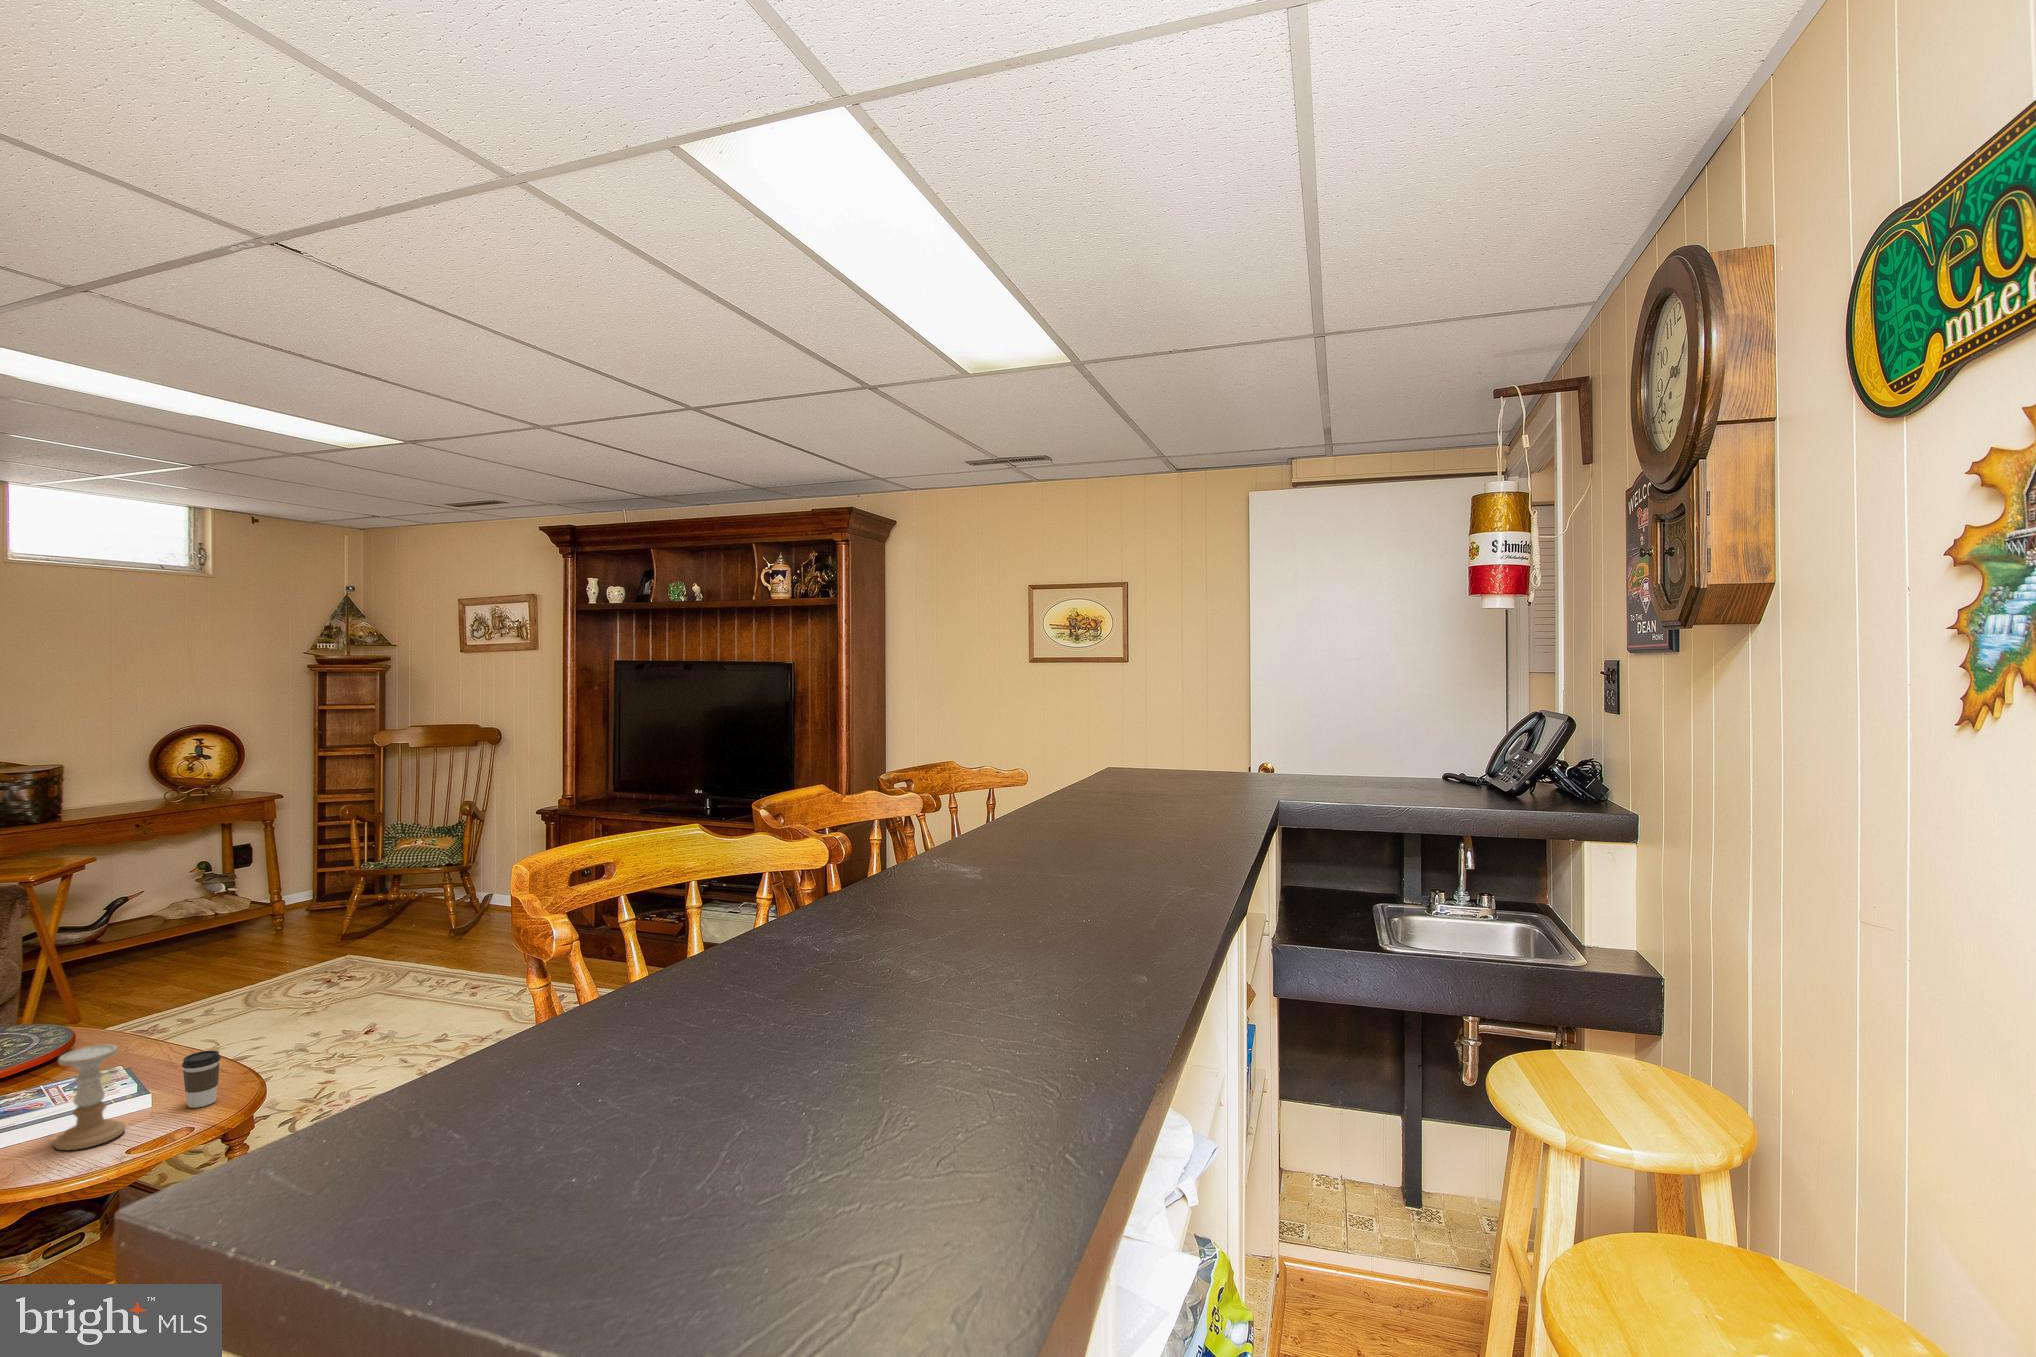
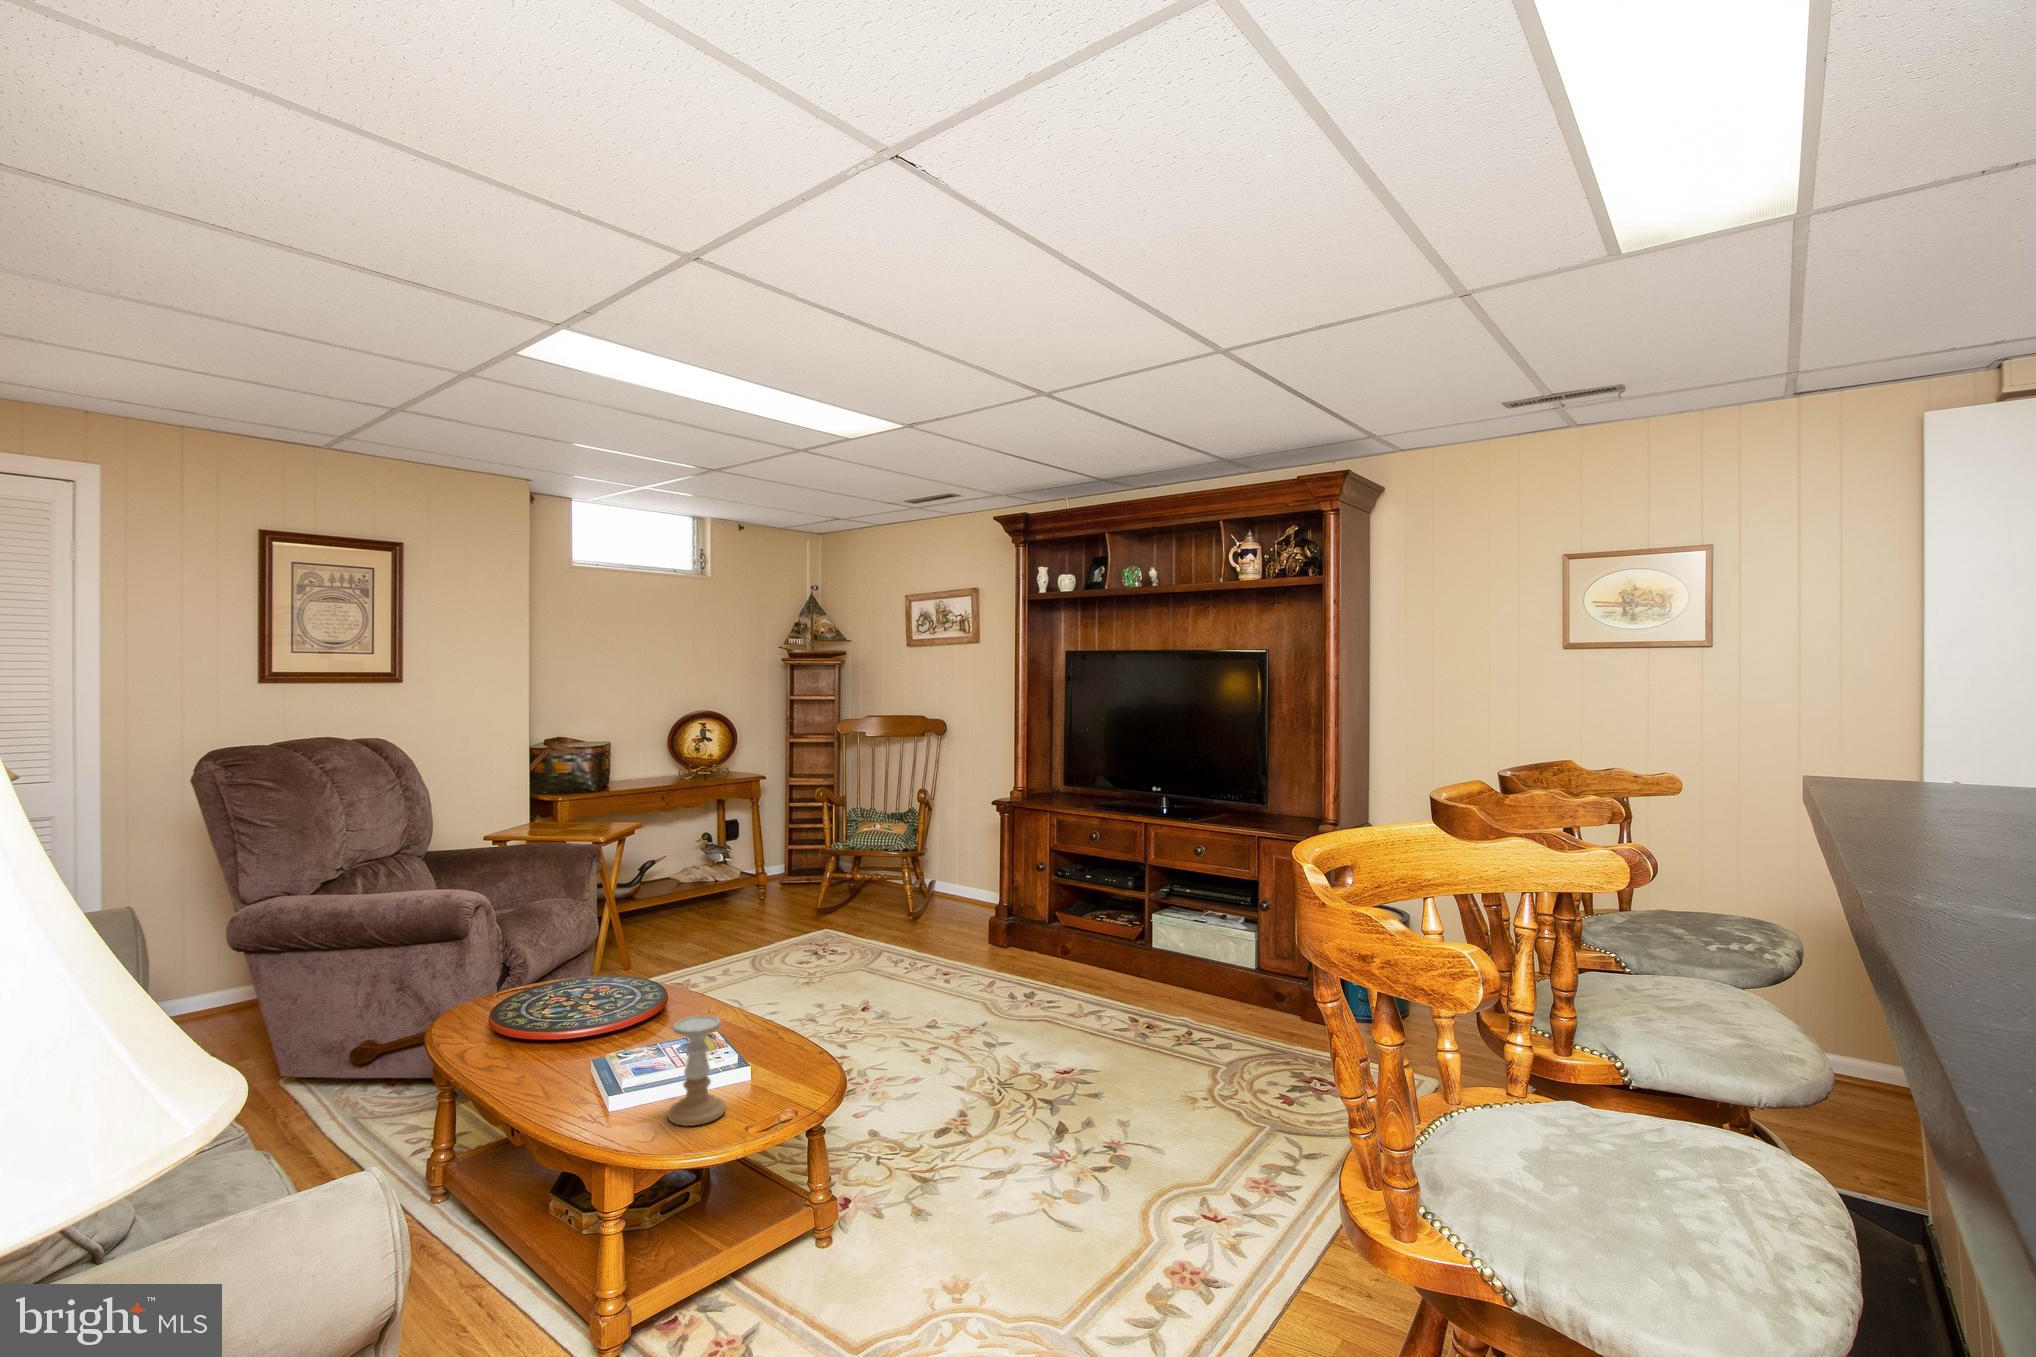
coffee cup: present [182,1050,221,1108] -> none [769,1030,801,1091]

